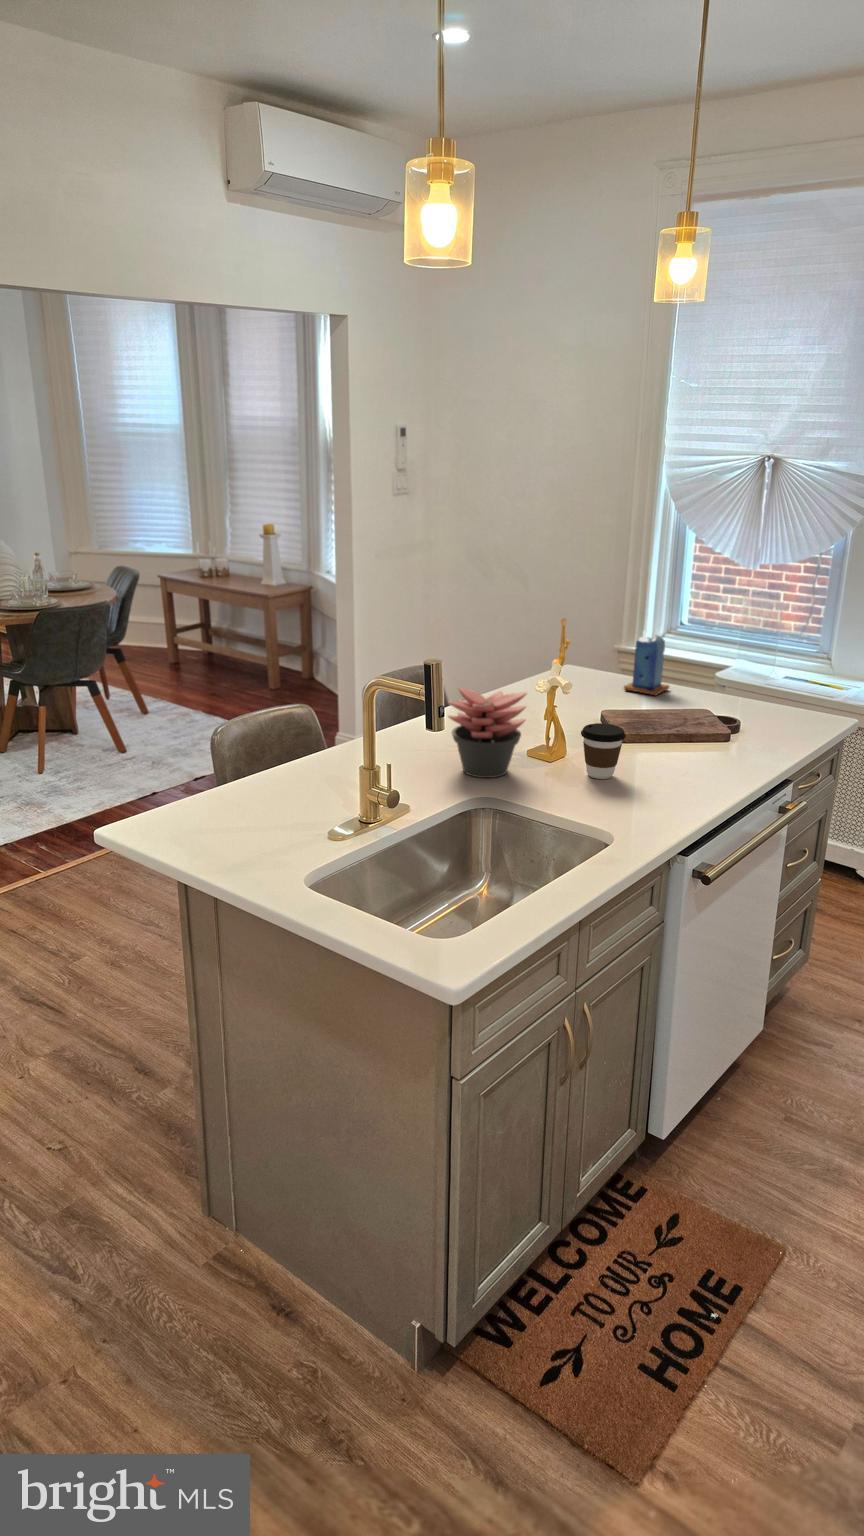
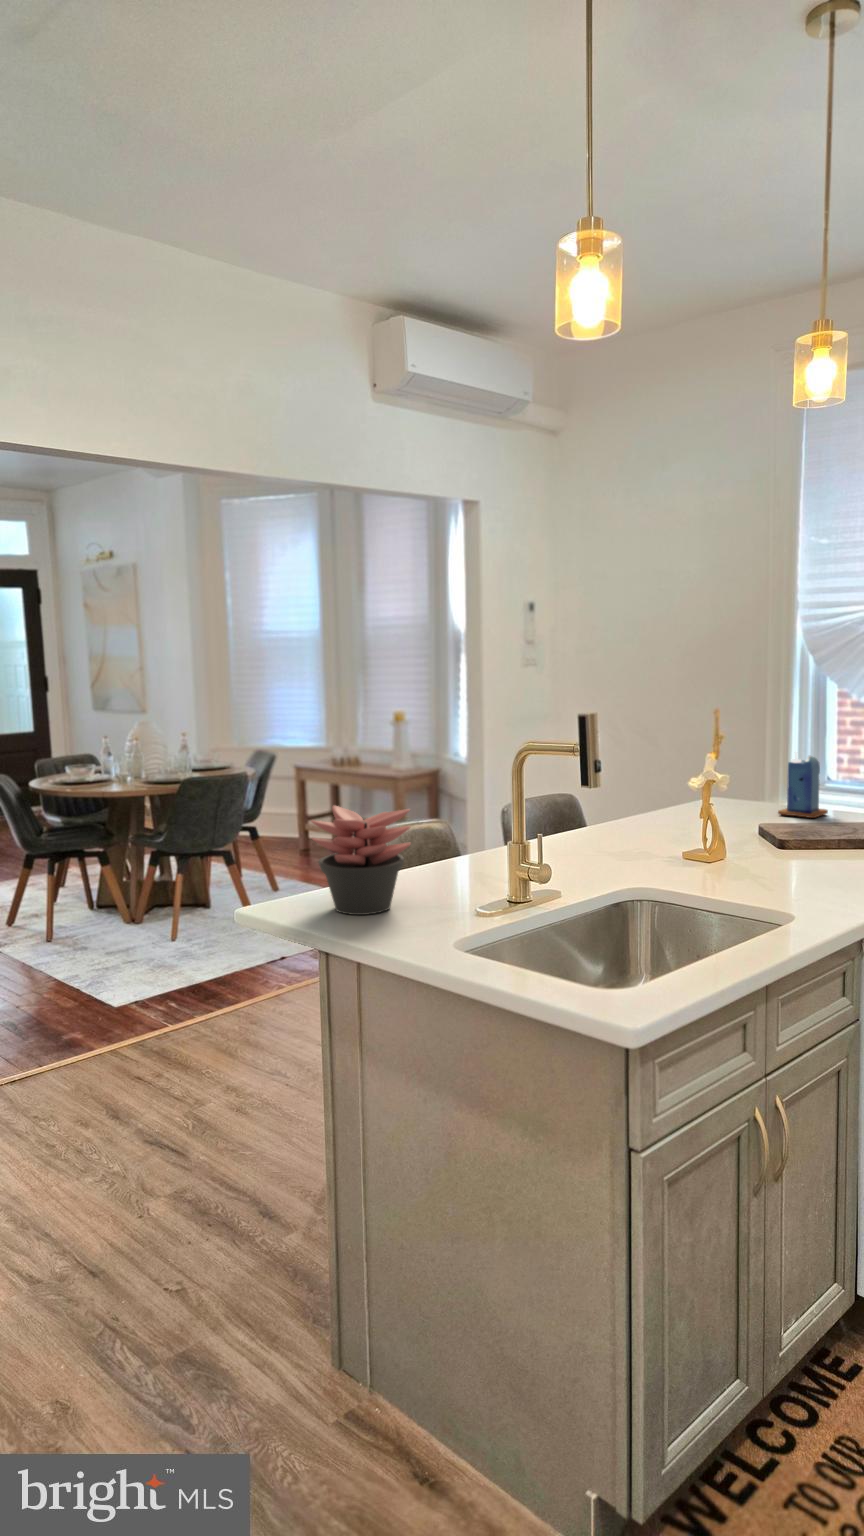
succulent plant: present [448,686,527,778] -> present [311,805,411,915]
coffee cup: present [581,723,626,779] -> none [742,817,792,874]

